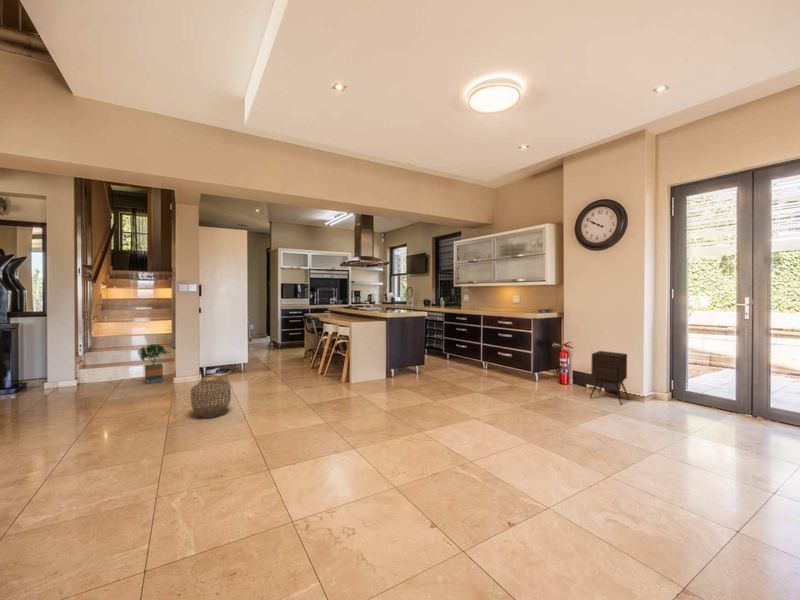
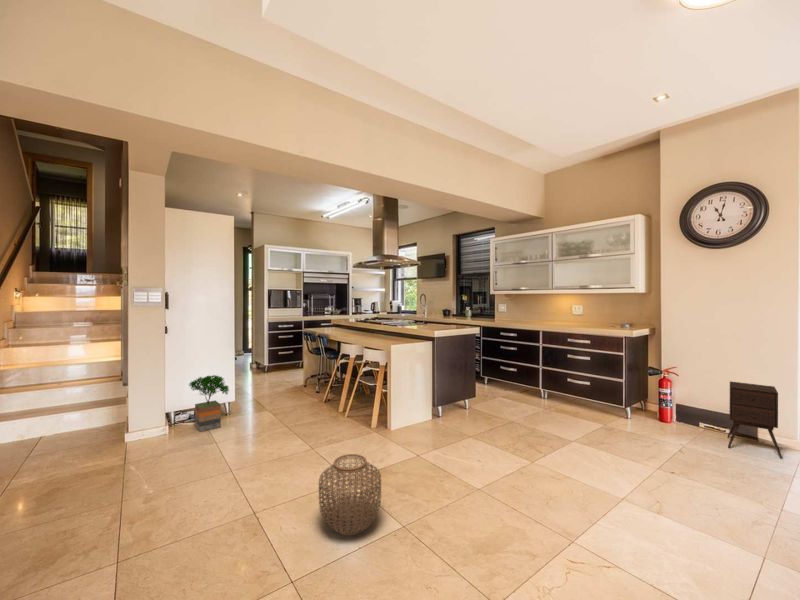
potted tree: present [138,344,169,384] -> present [189,375,229,432]
woven basket: present [191,376,231,417] -> present [319,454,381,535]

